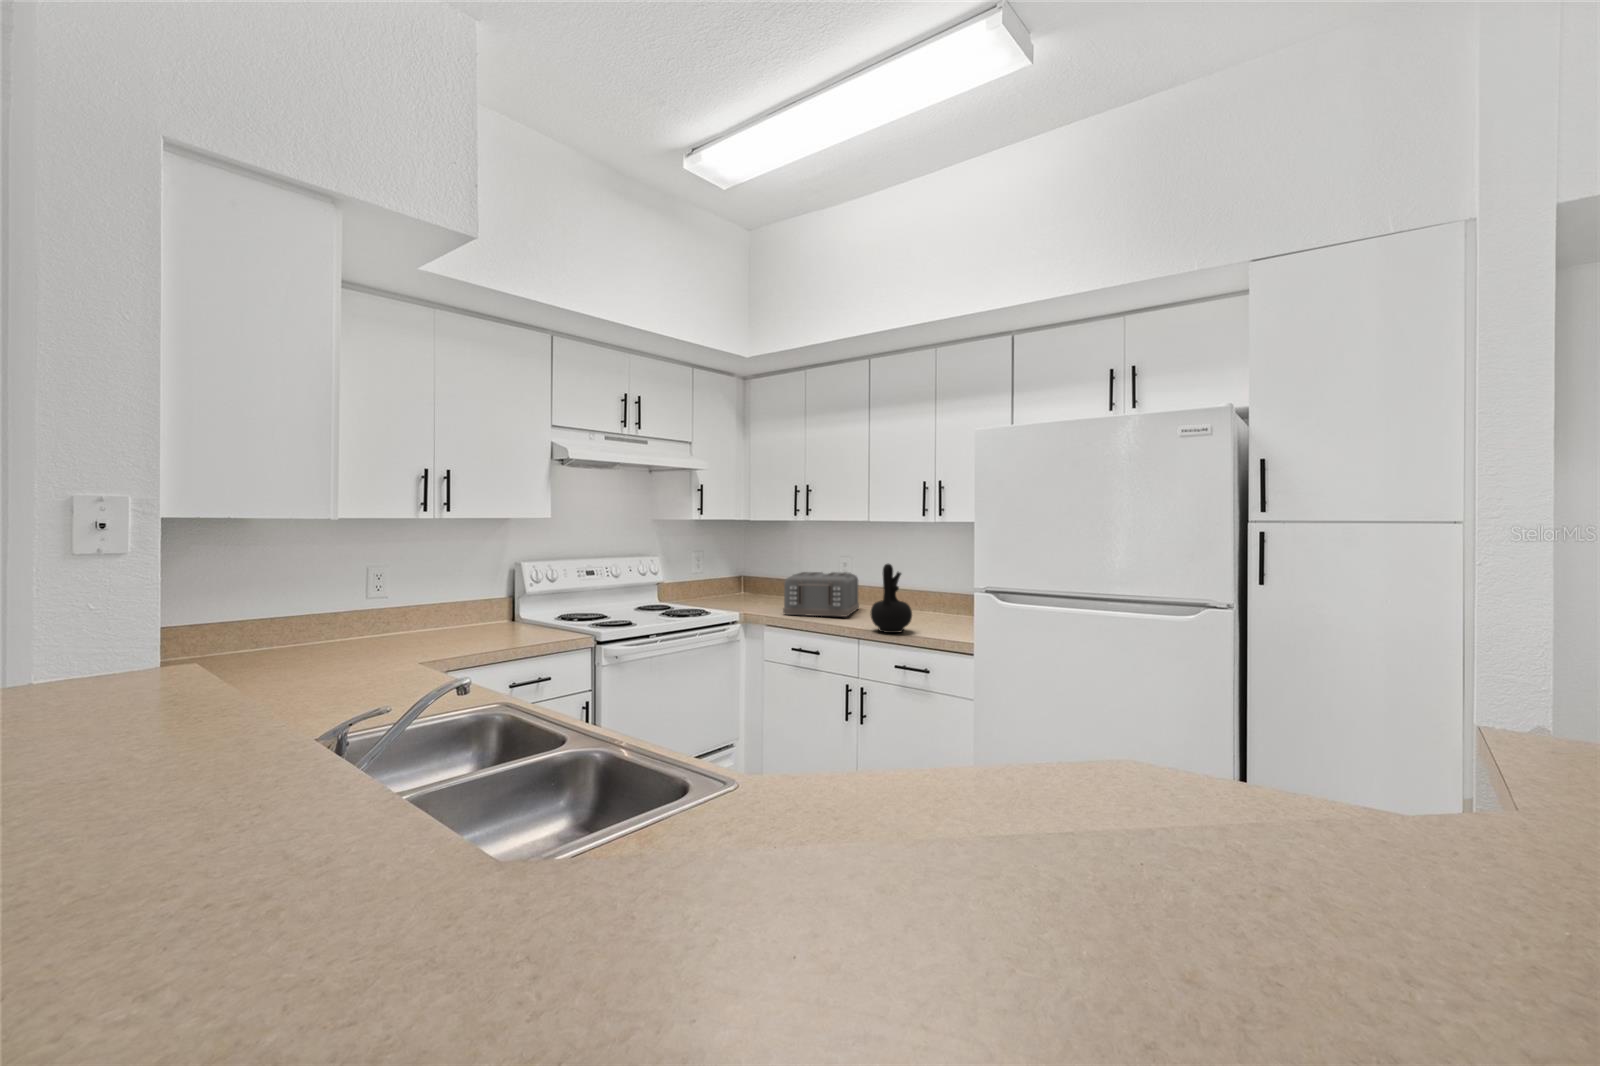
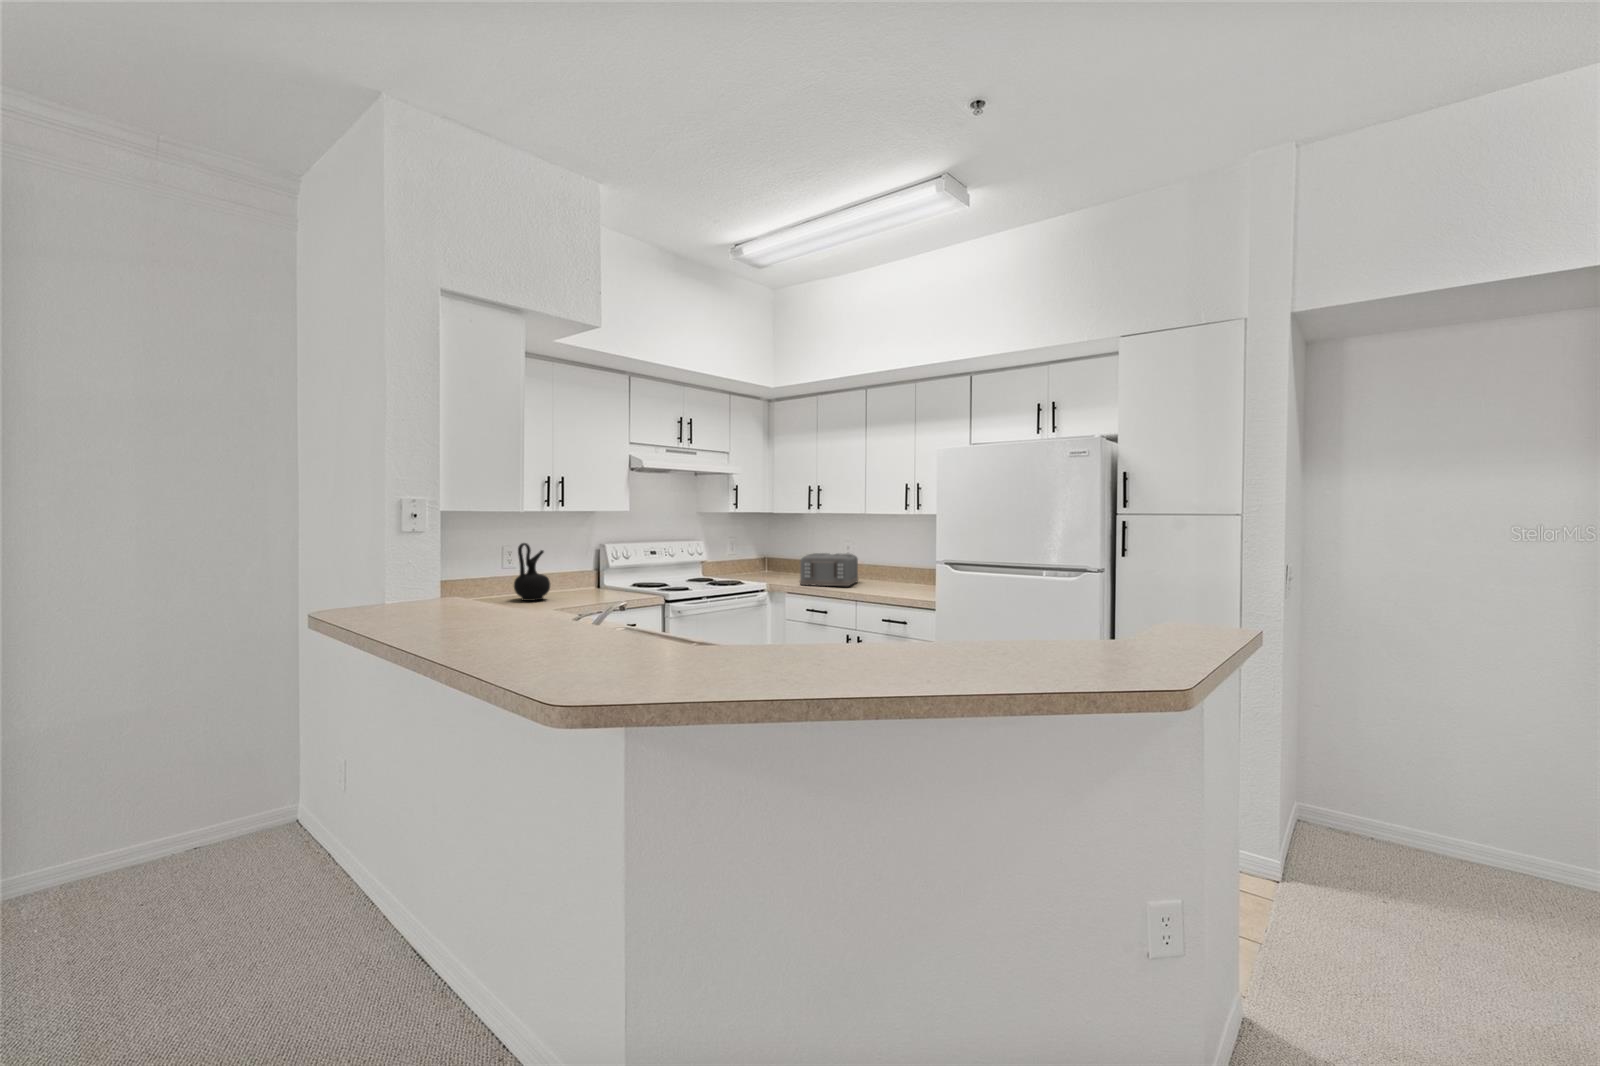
ceramic jug: present [870,564,912,633] -> present [514,543,550,601]

